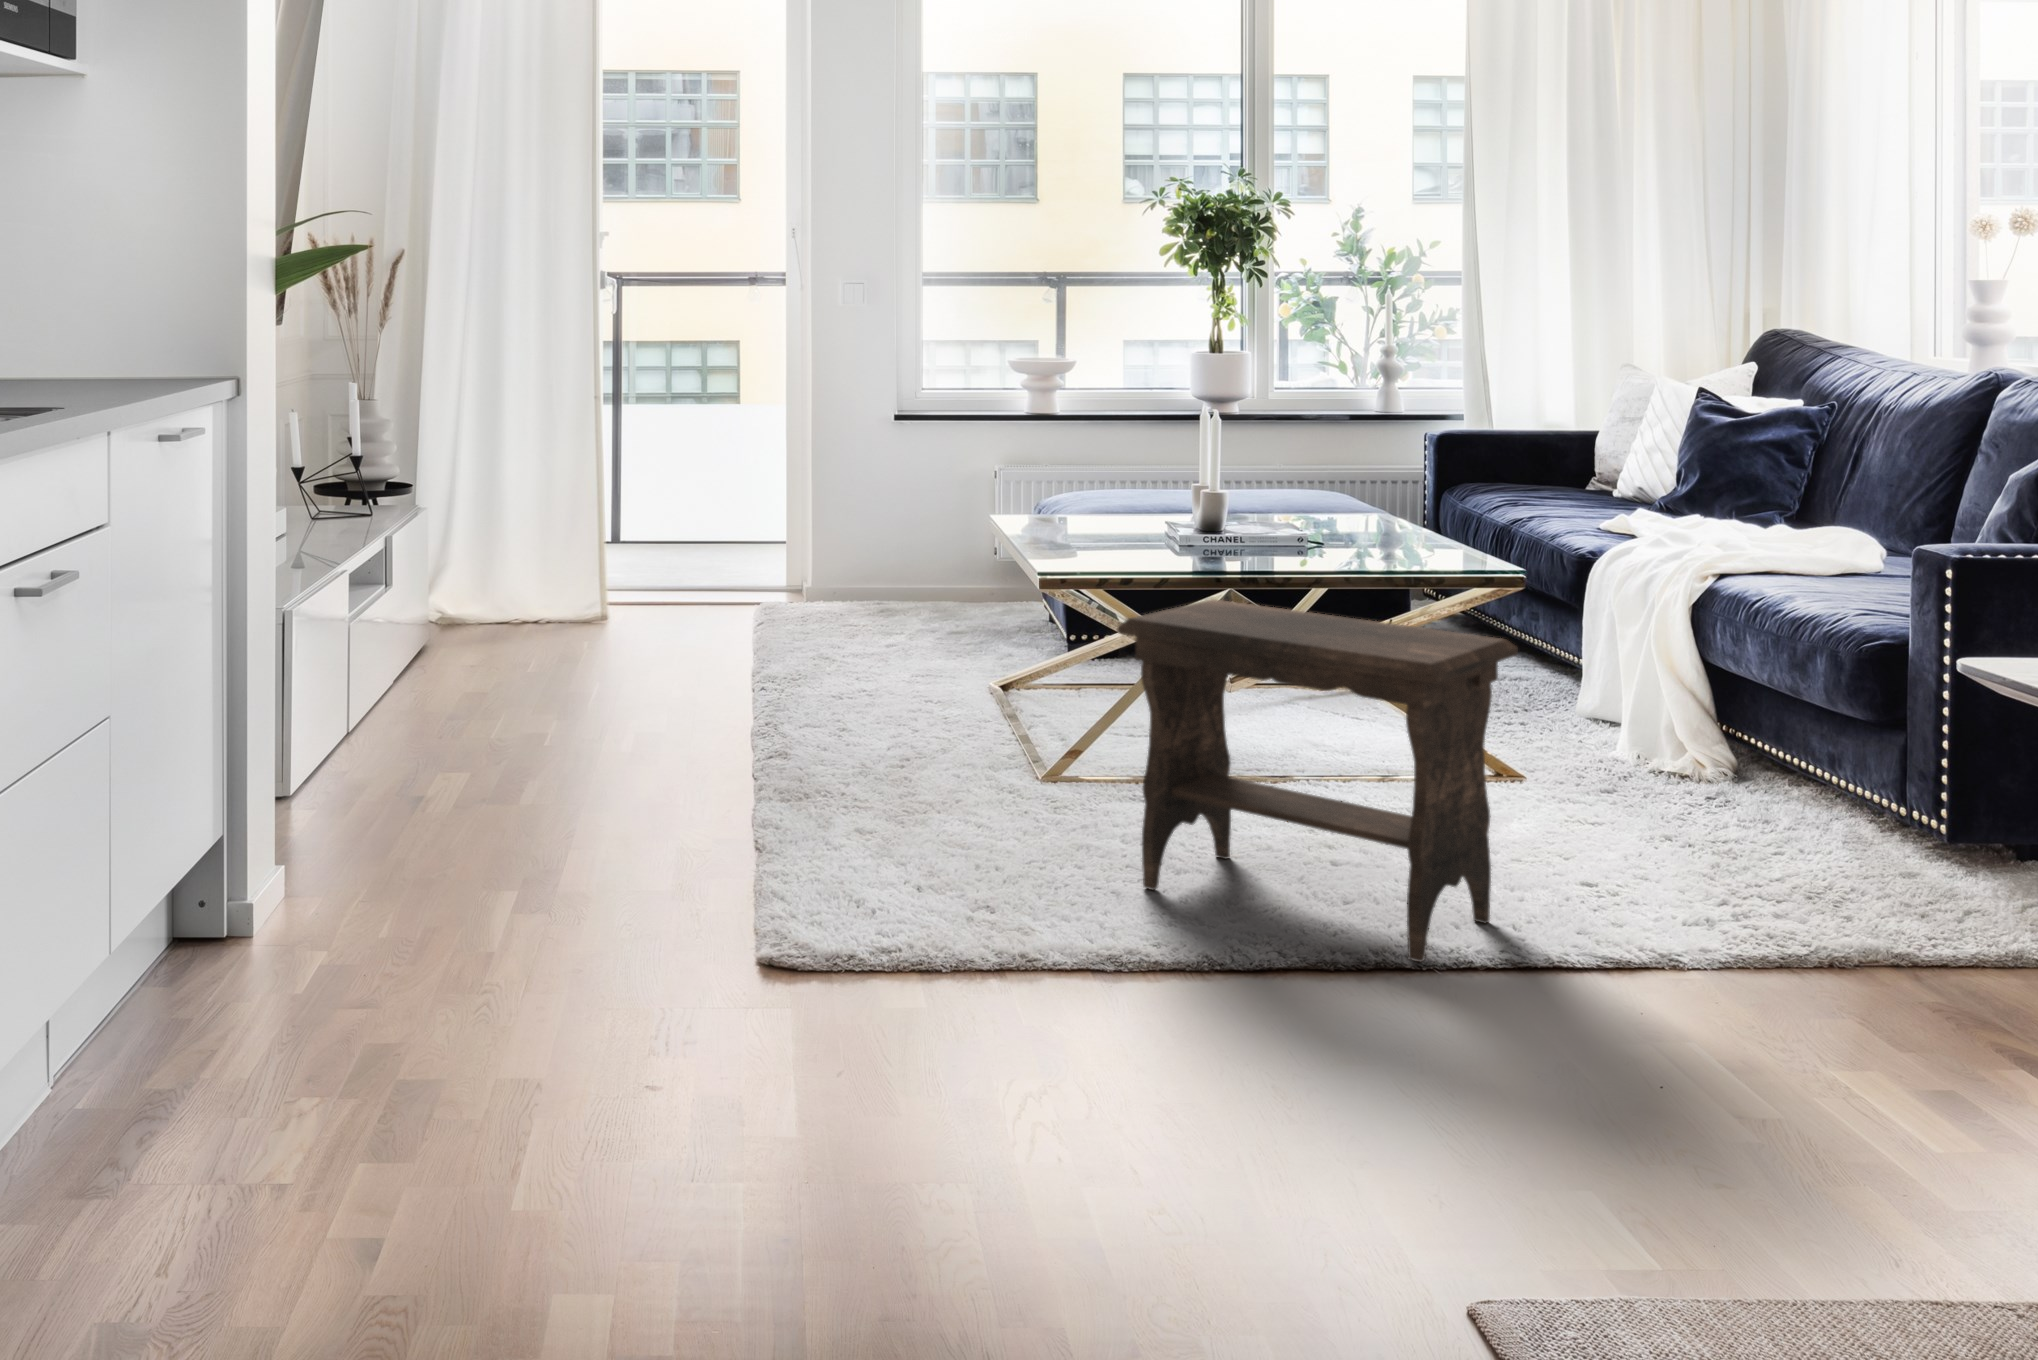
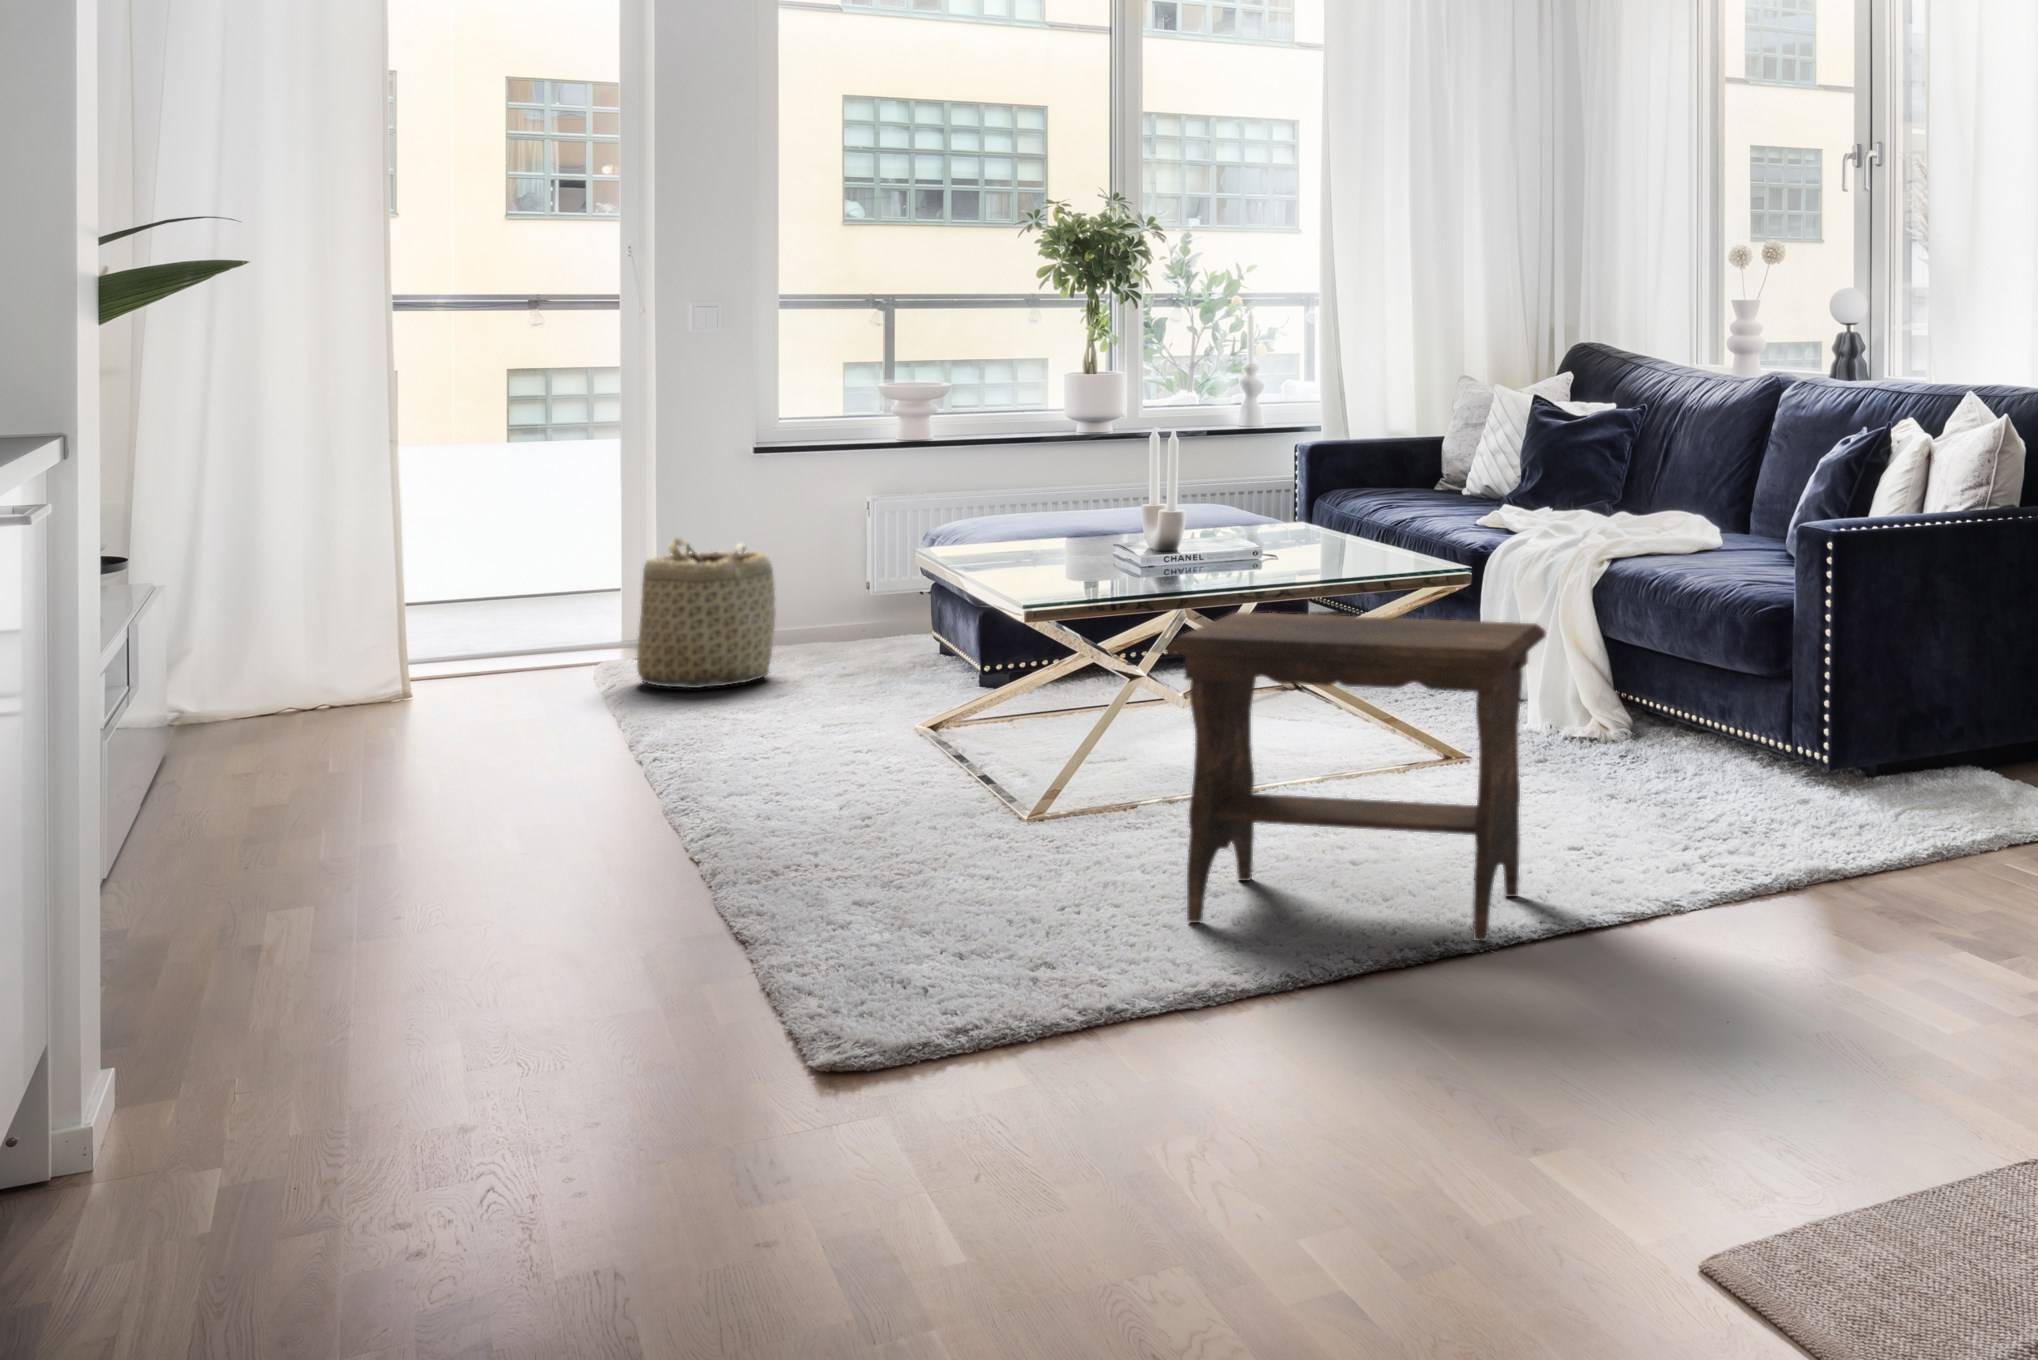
basket: none [840,494,945,620] -> present [637,538,776,688]

